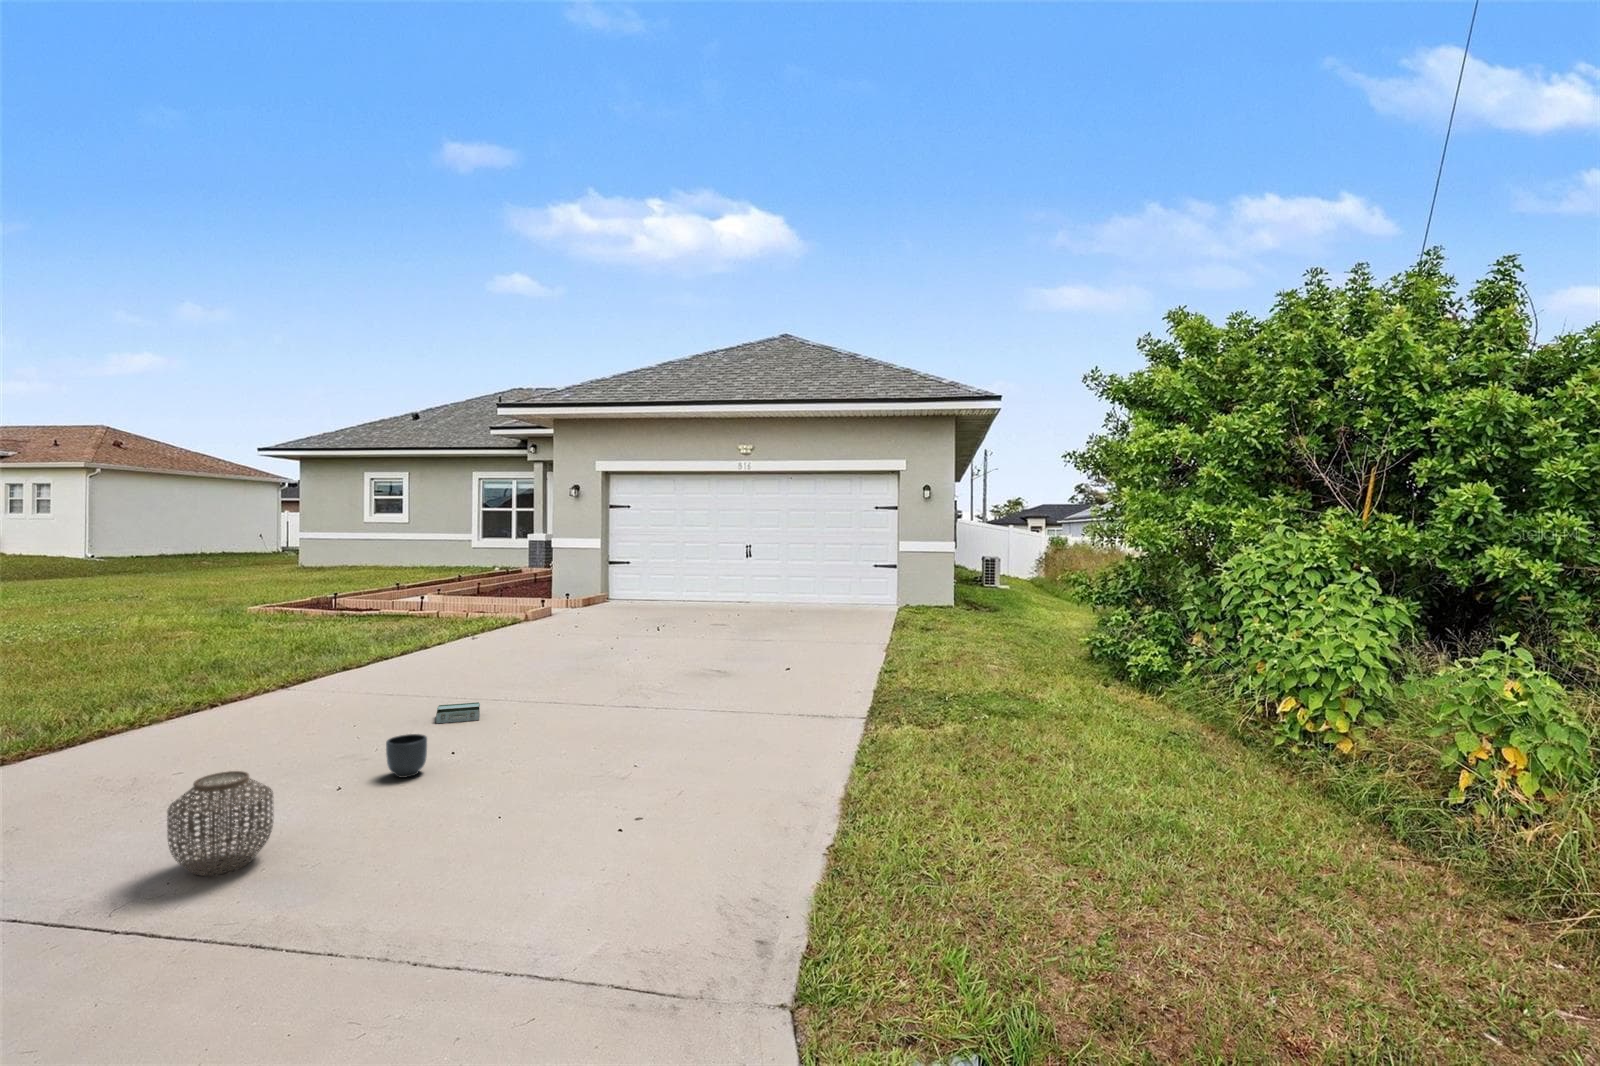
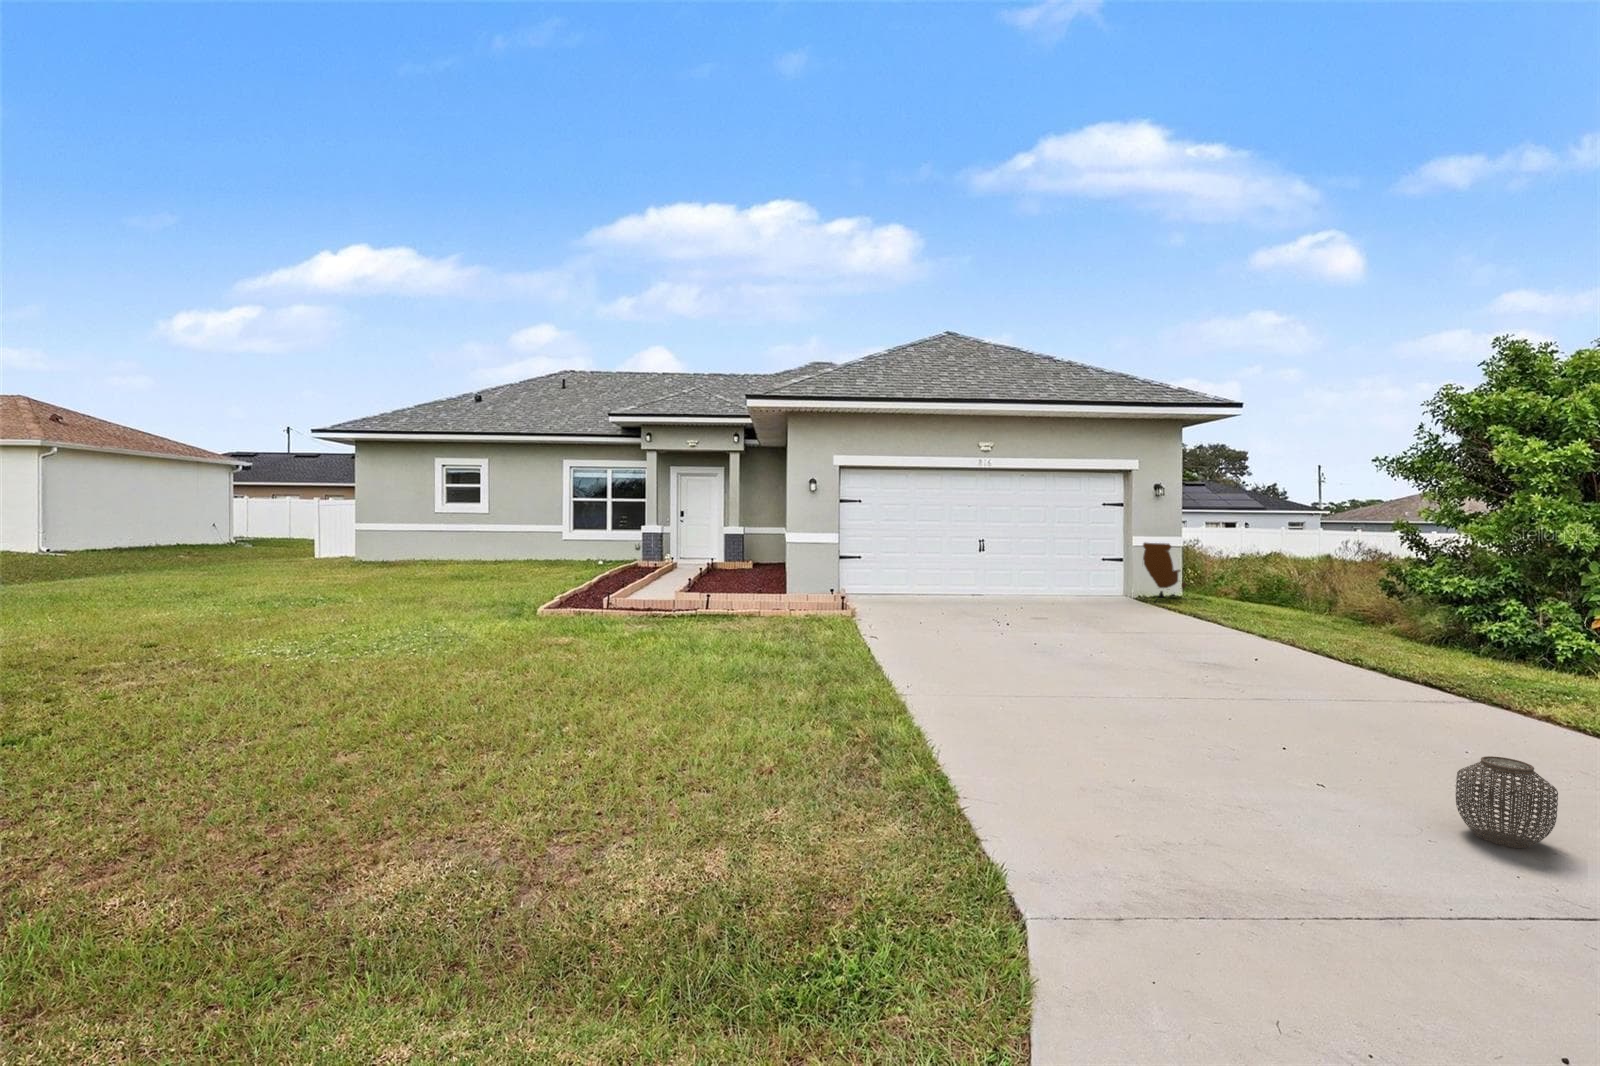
lounge chair: none [892,549,959,616] -> present [1143,543,1186,600]
toolbox: present [436,702,480,723] -> none [1151,694,1197,714]
planter: present [386,734,427,778] -> none [1314,722,1354,761]

